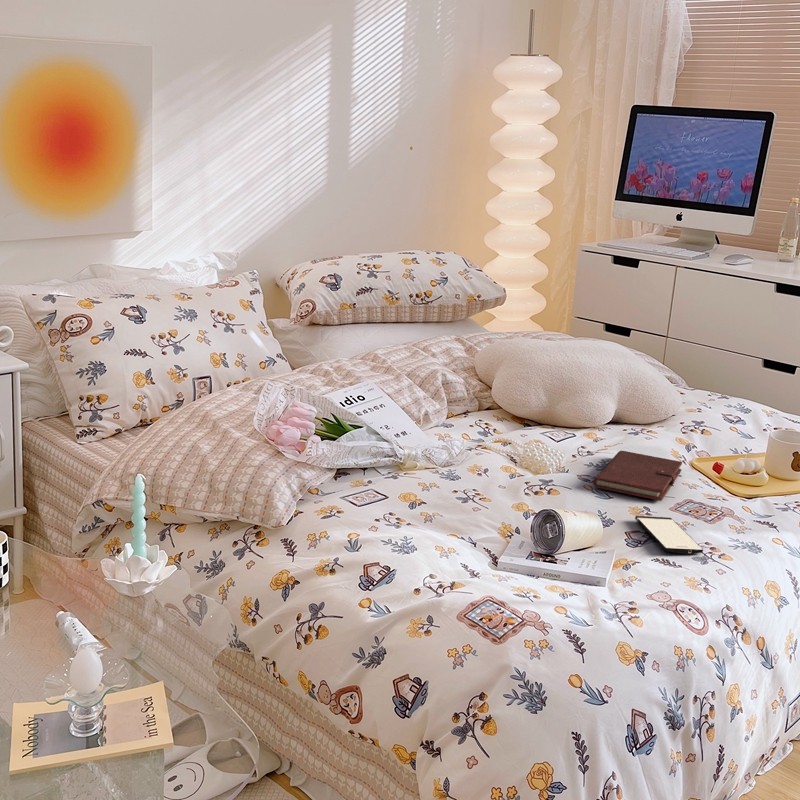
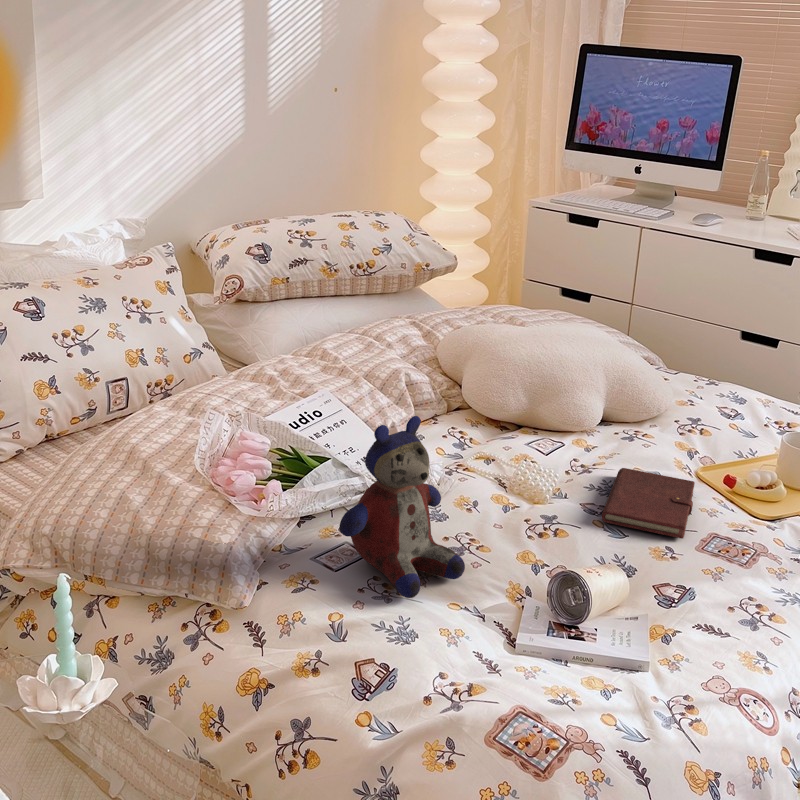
stuffed bear: none [361,381,465,527] -> present [339,416,465,598]
smartphone: present [635,516,703,554] -> none [661,564,749,618]

